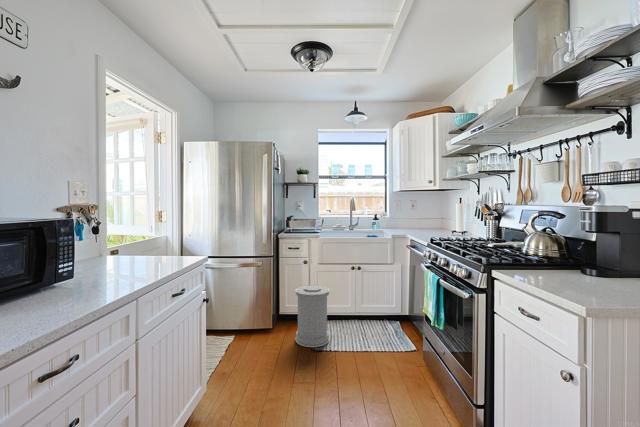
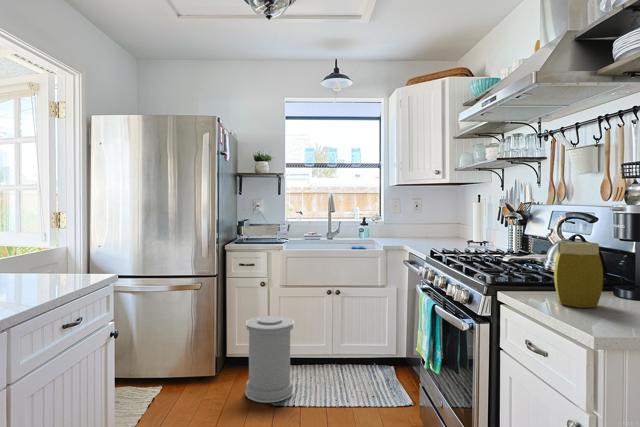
jar: none [537,233,577,282] -> present [554,241,603,308]

